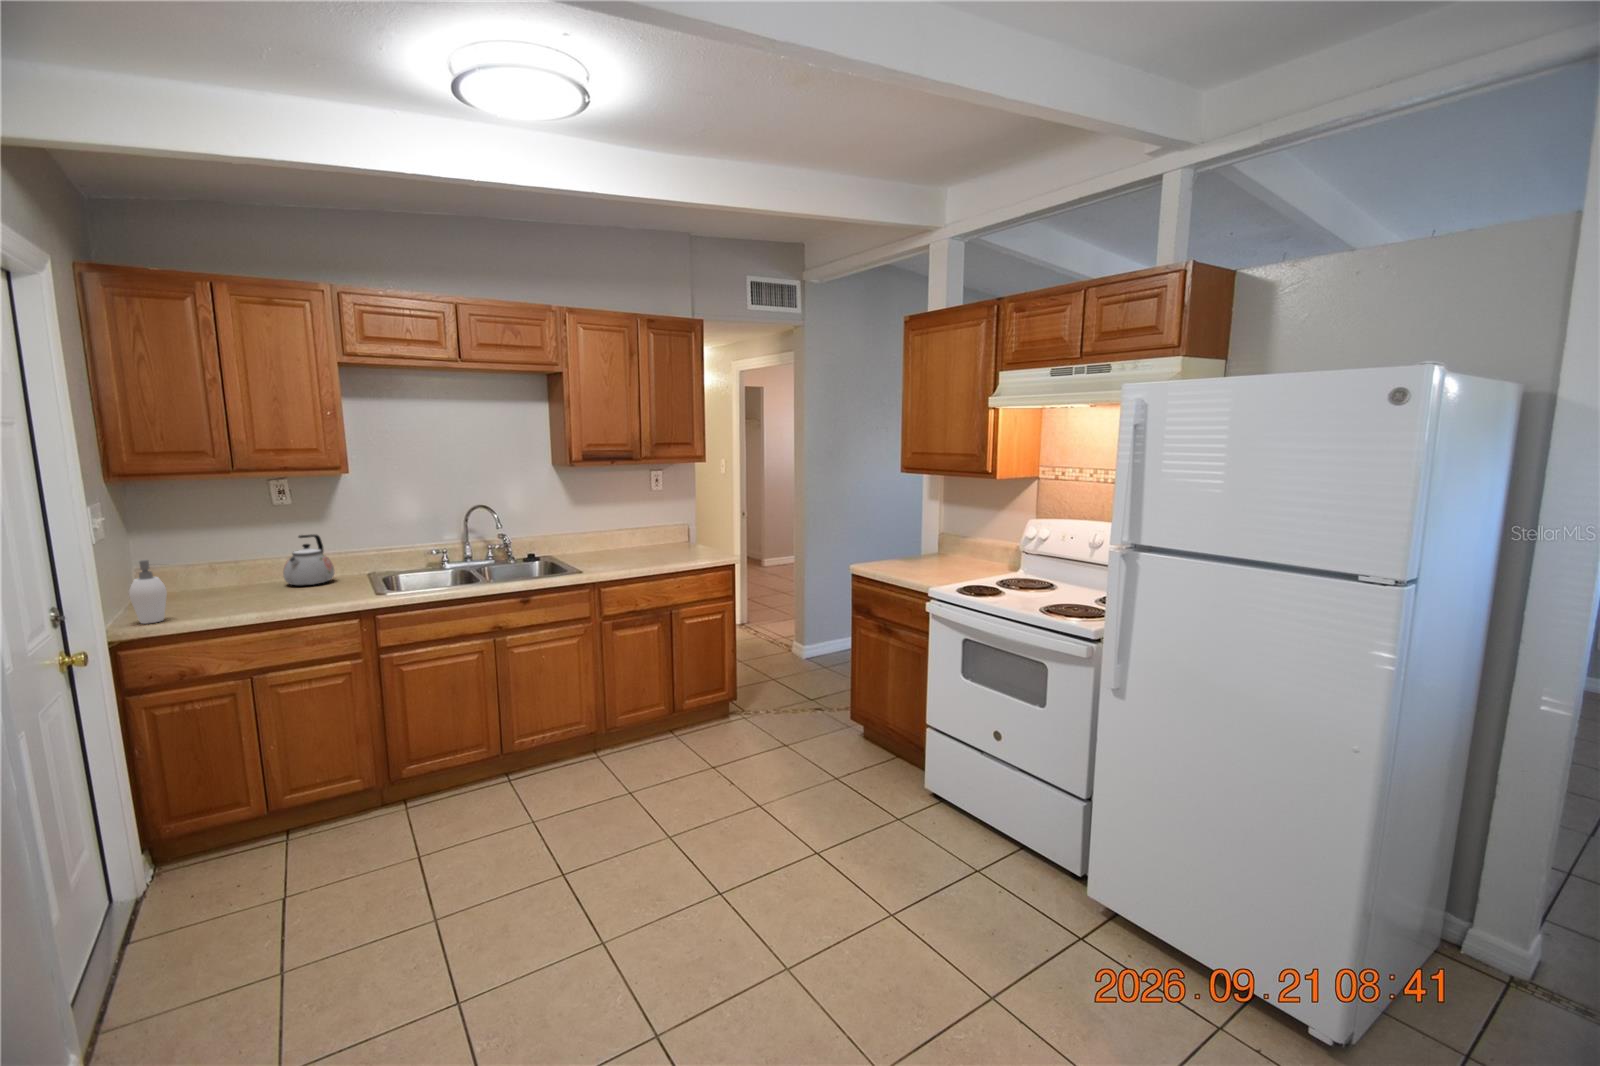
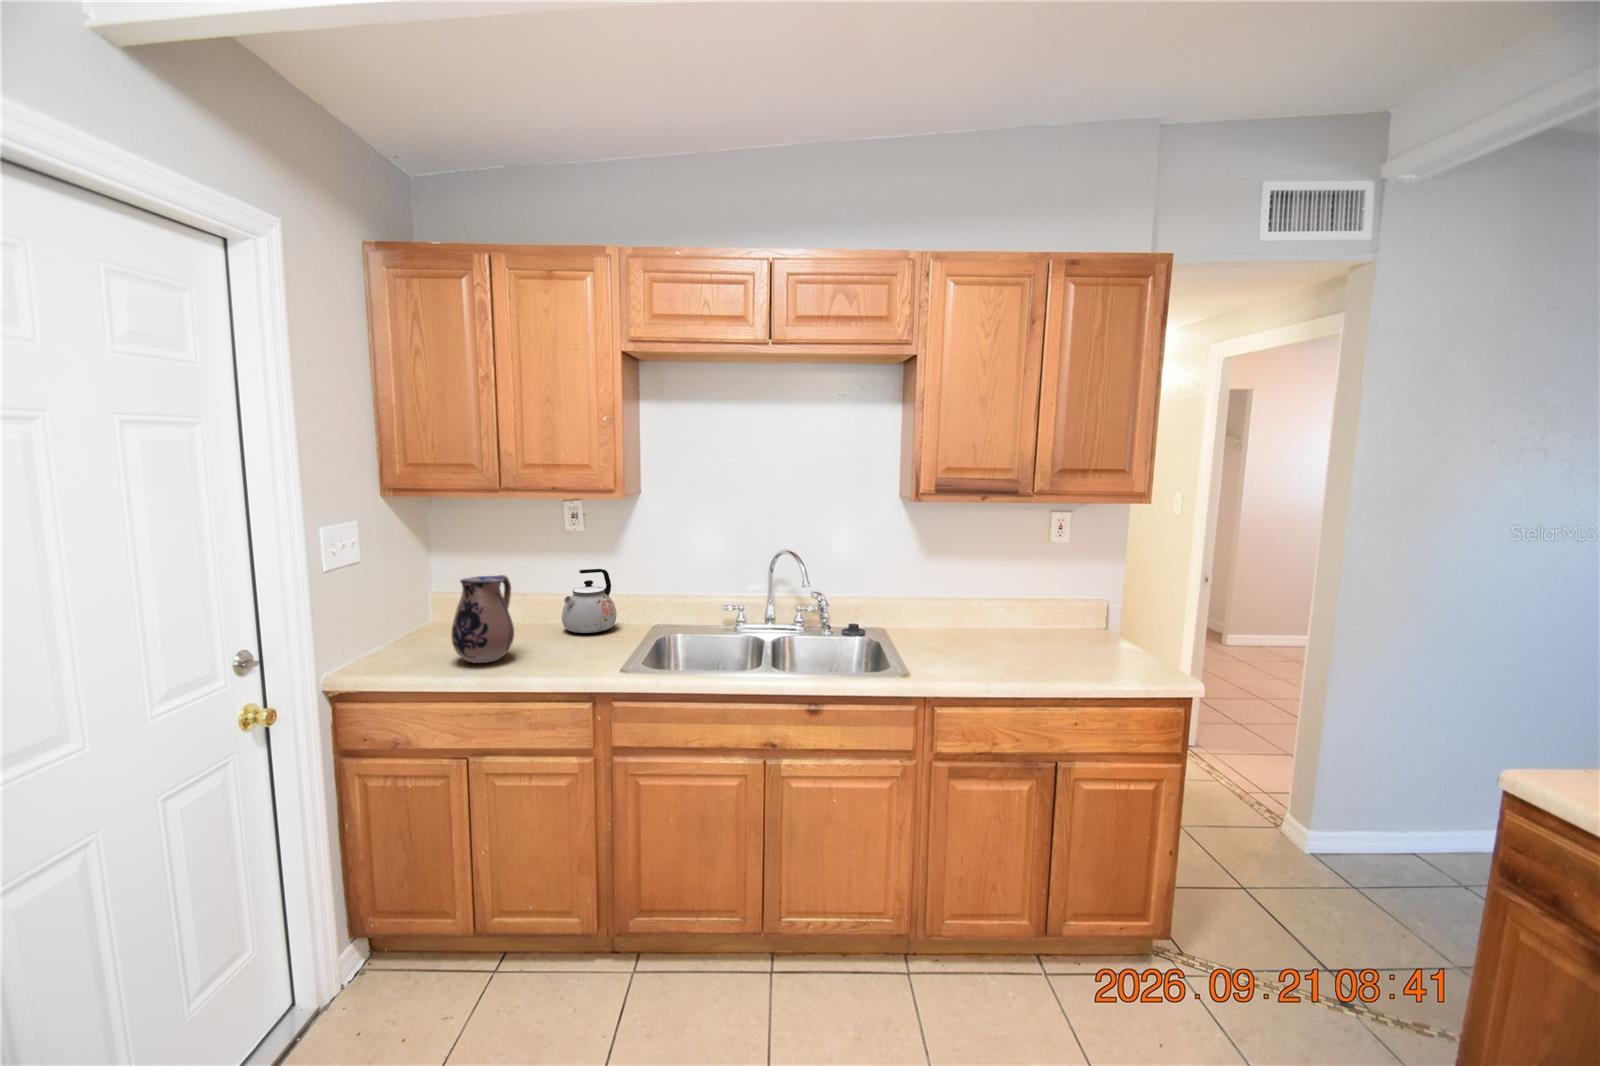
ceramic pitcher: none [212,540,269,609] -> present [451,575,514,663]
soap dispenser: present [129,560,167,624] -> none [362,593,401,671]

